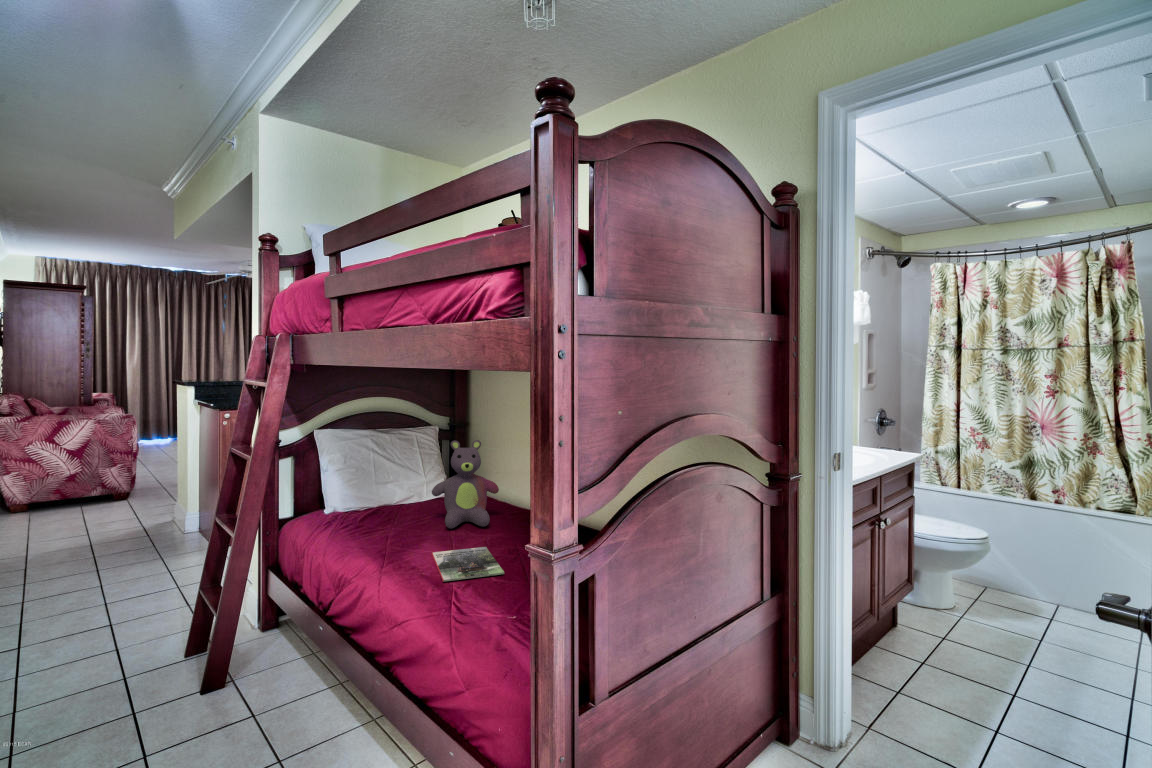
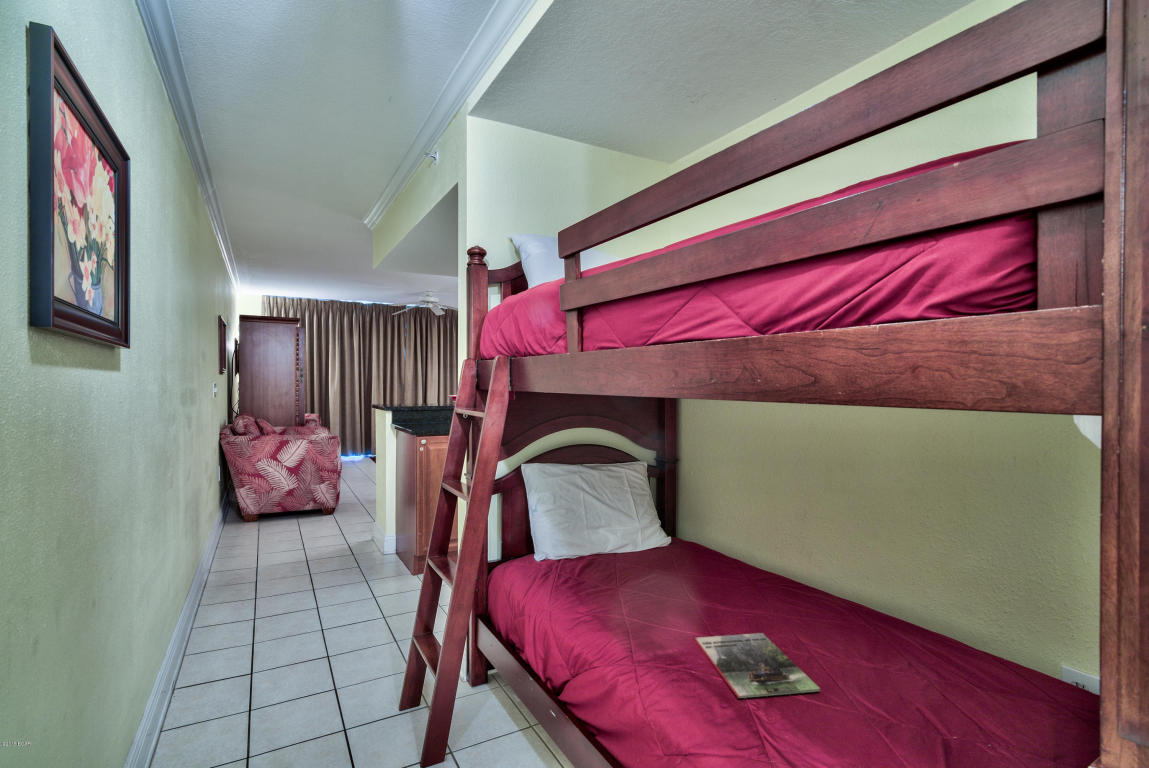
stuffed bear: present [432,440,499,528] -> none [668,482,750,597]

